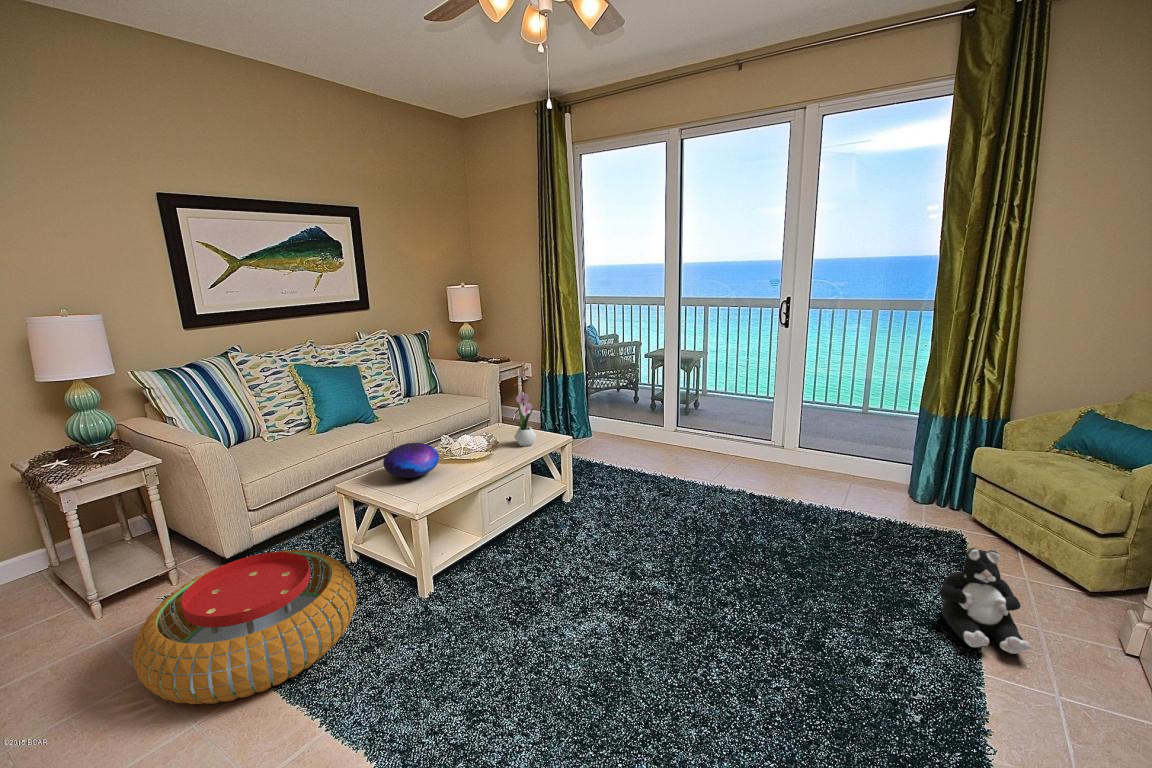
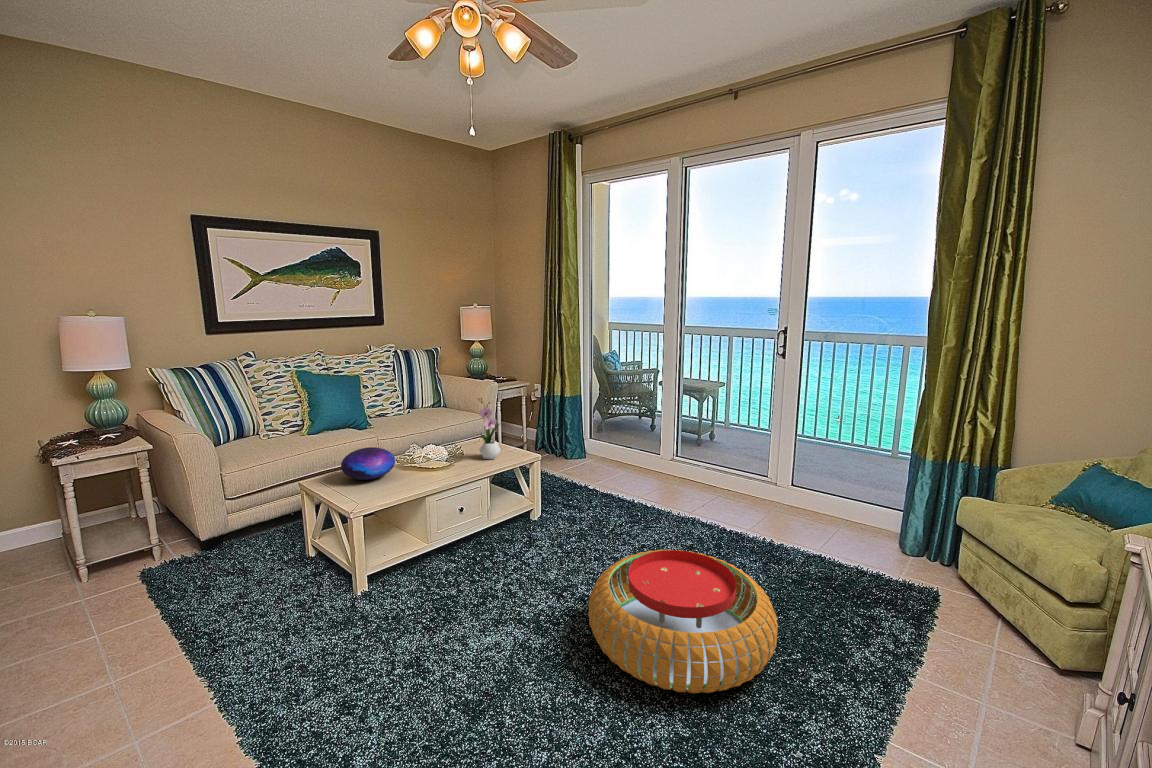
plush toy: present [939,548,1030,654] -> none [865,602,953,727]
pouf: present [132,550,357,704] -> present [588,549,778,694]

